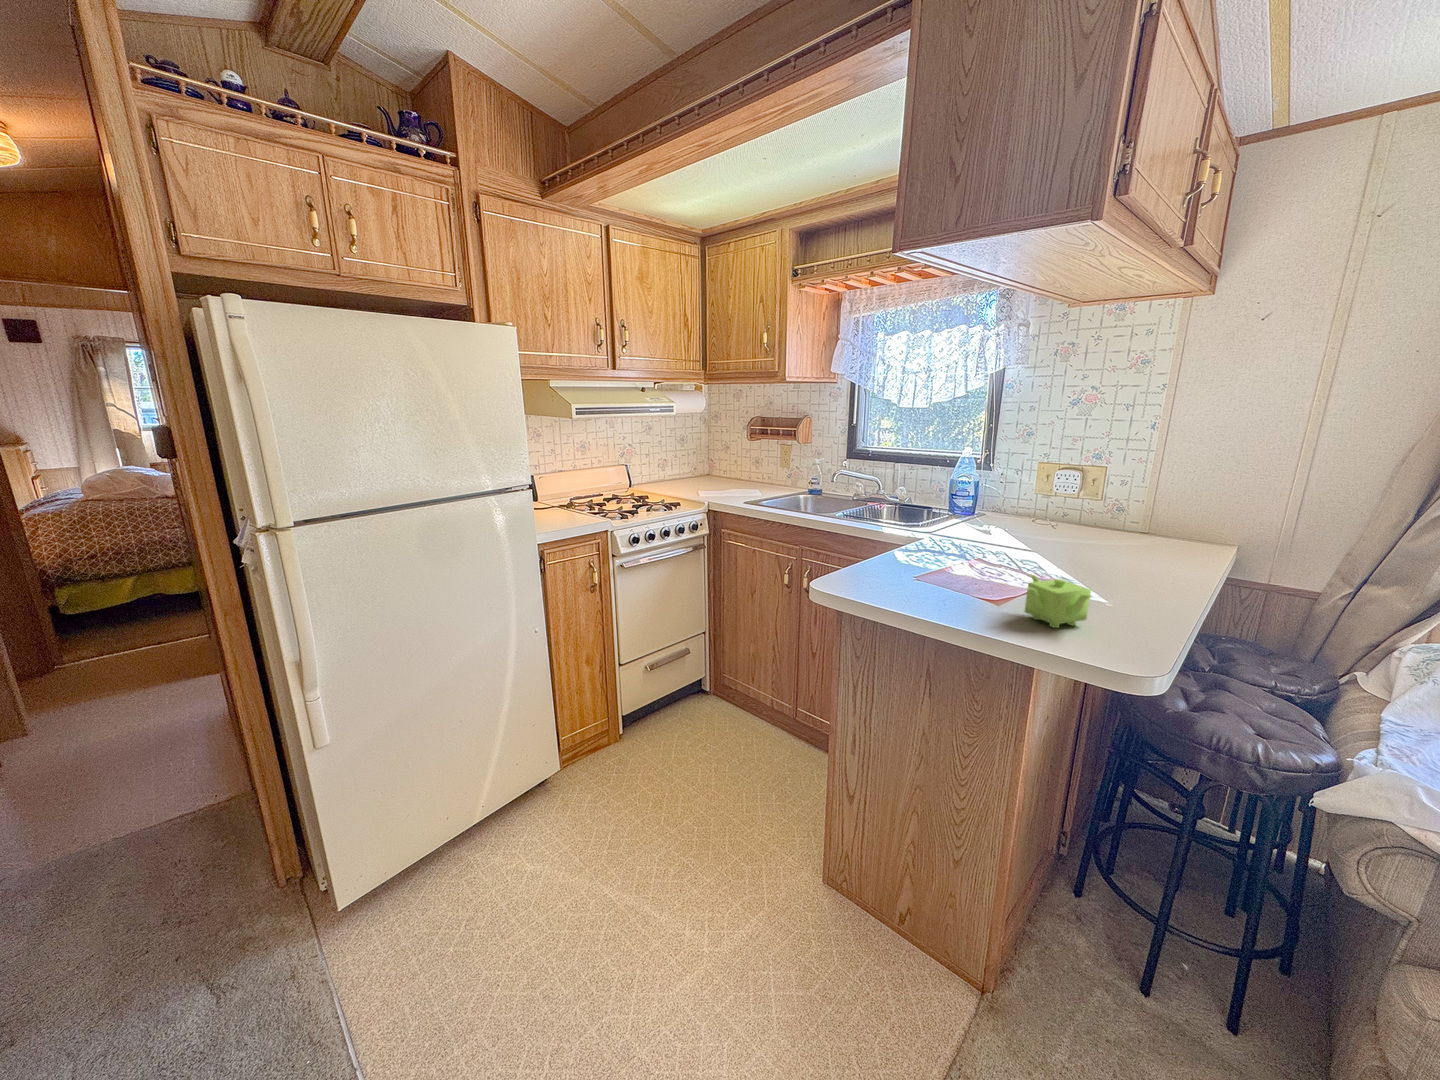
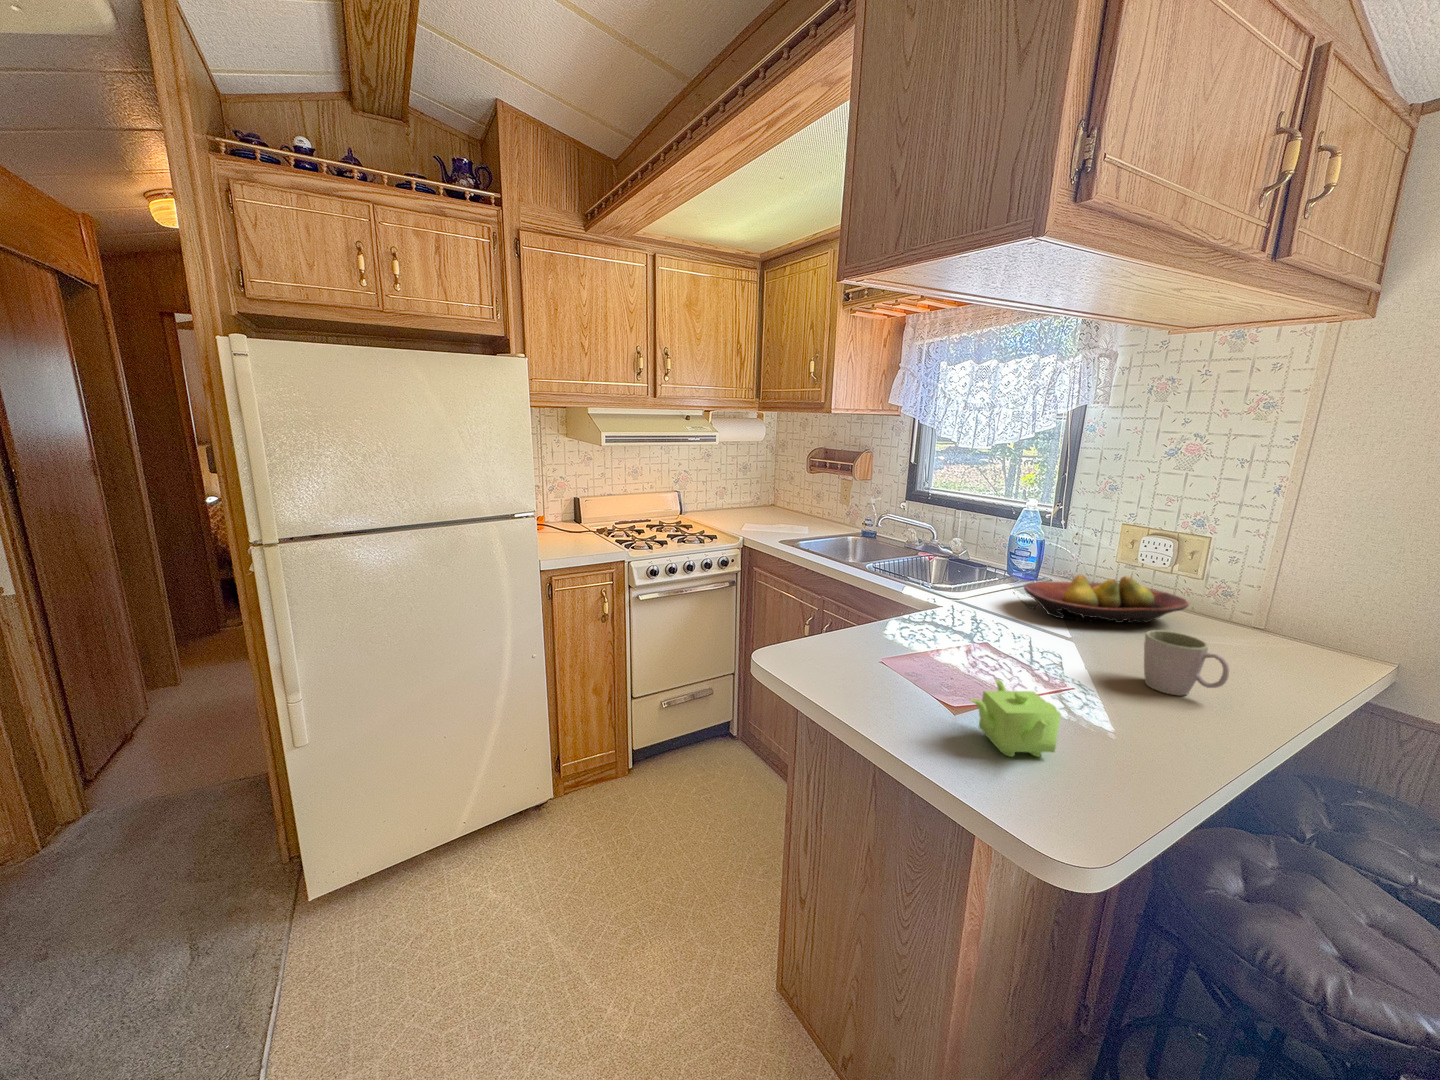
fruit bowl: none [981,502,1102,539] -> present [1024,575,1189,623]
mug: none [1101,533,1164,579] -> present [1144,630,1229,695]

